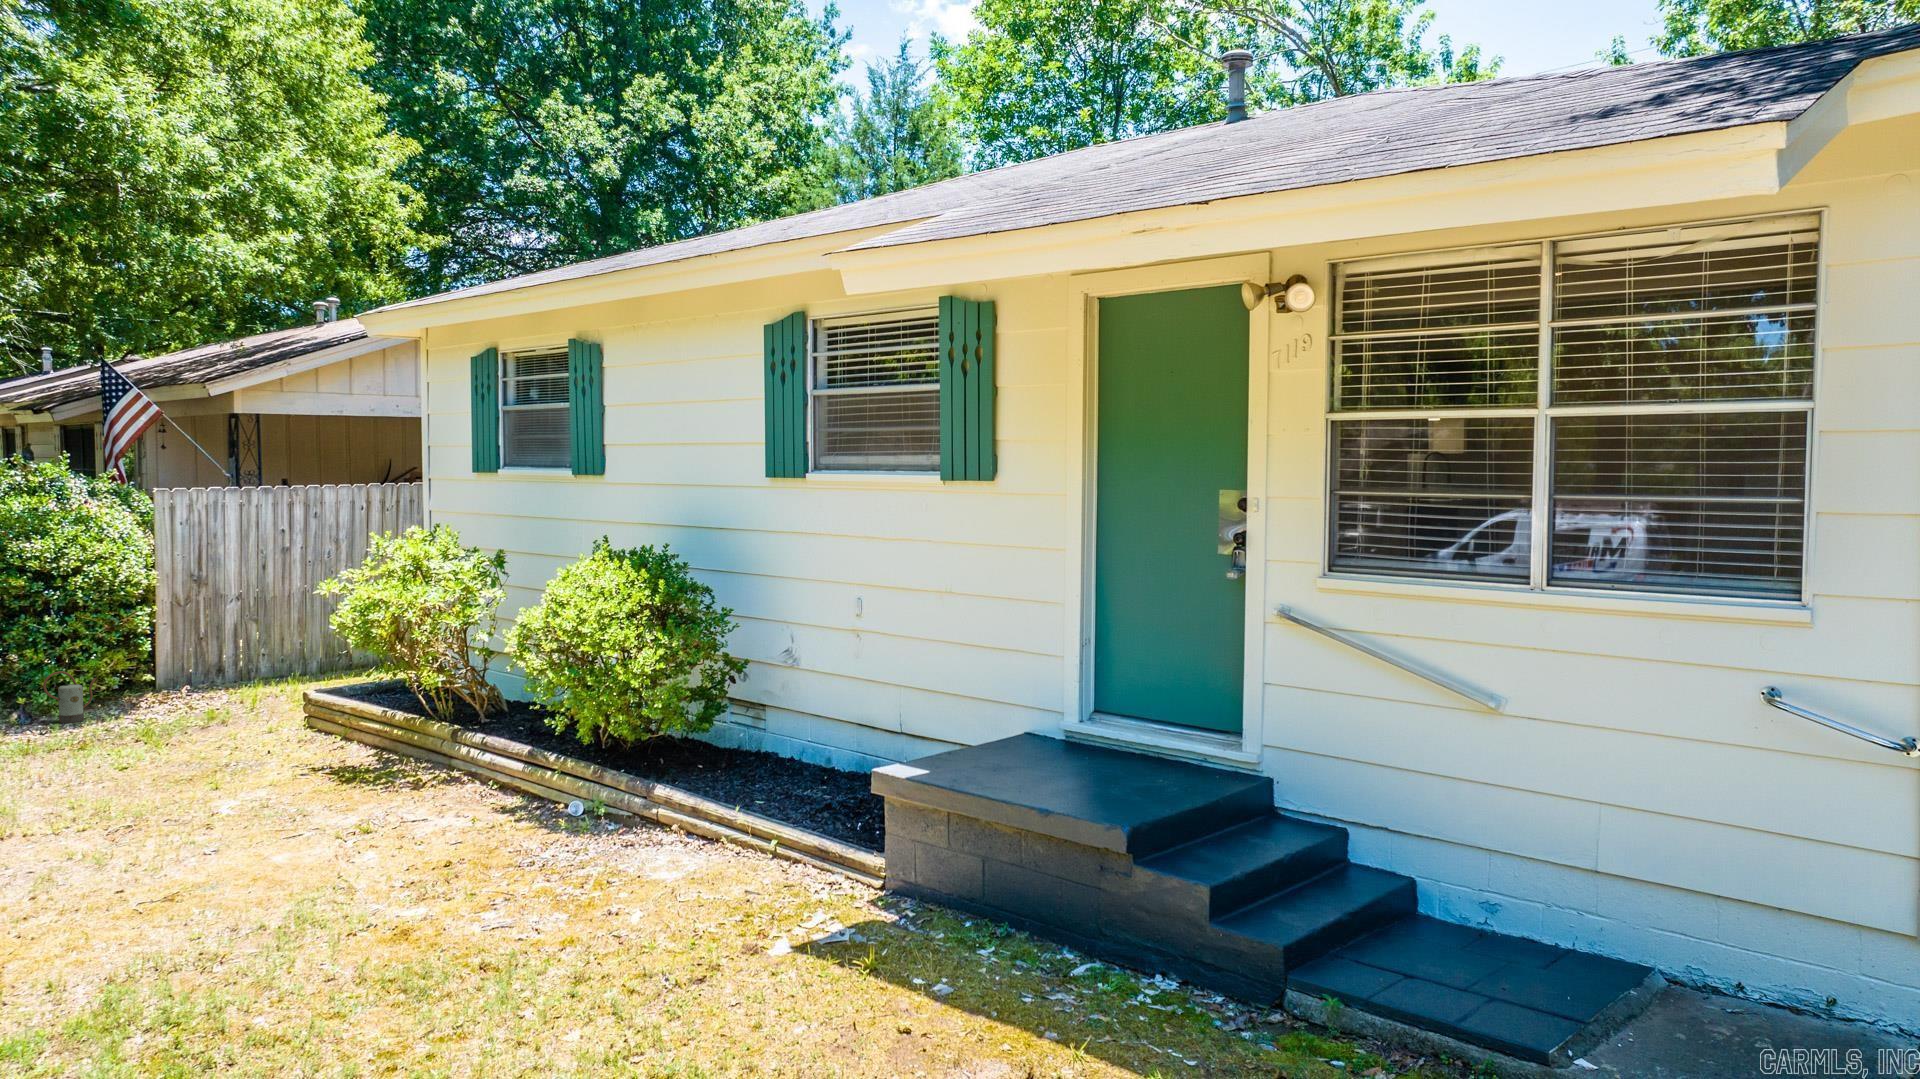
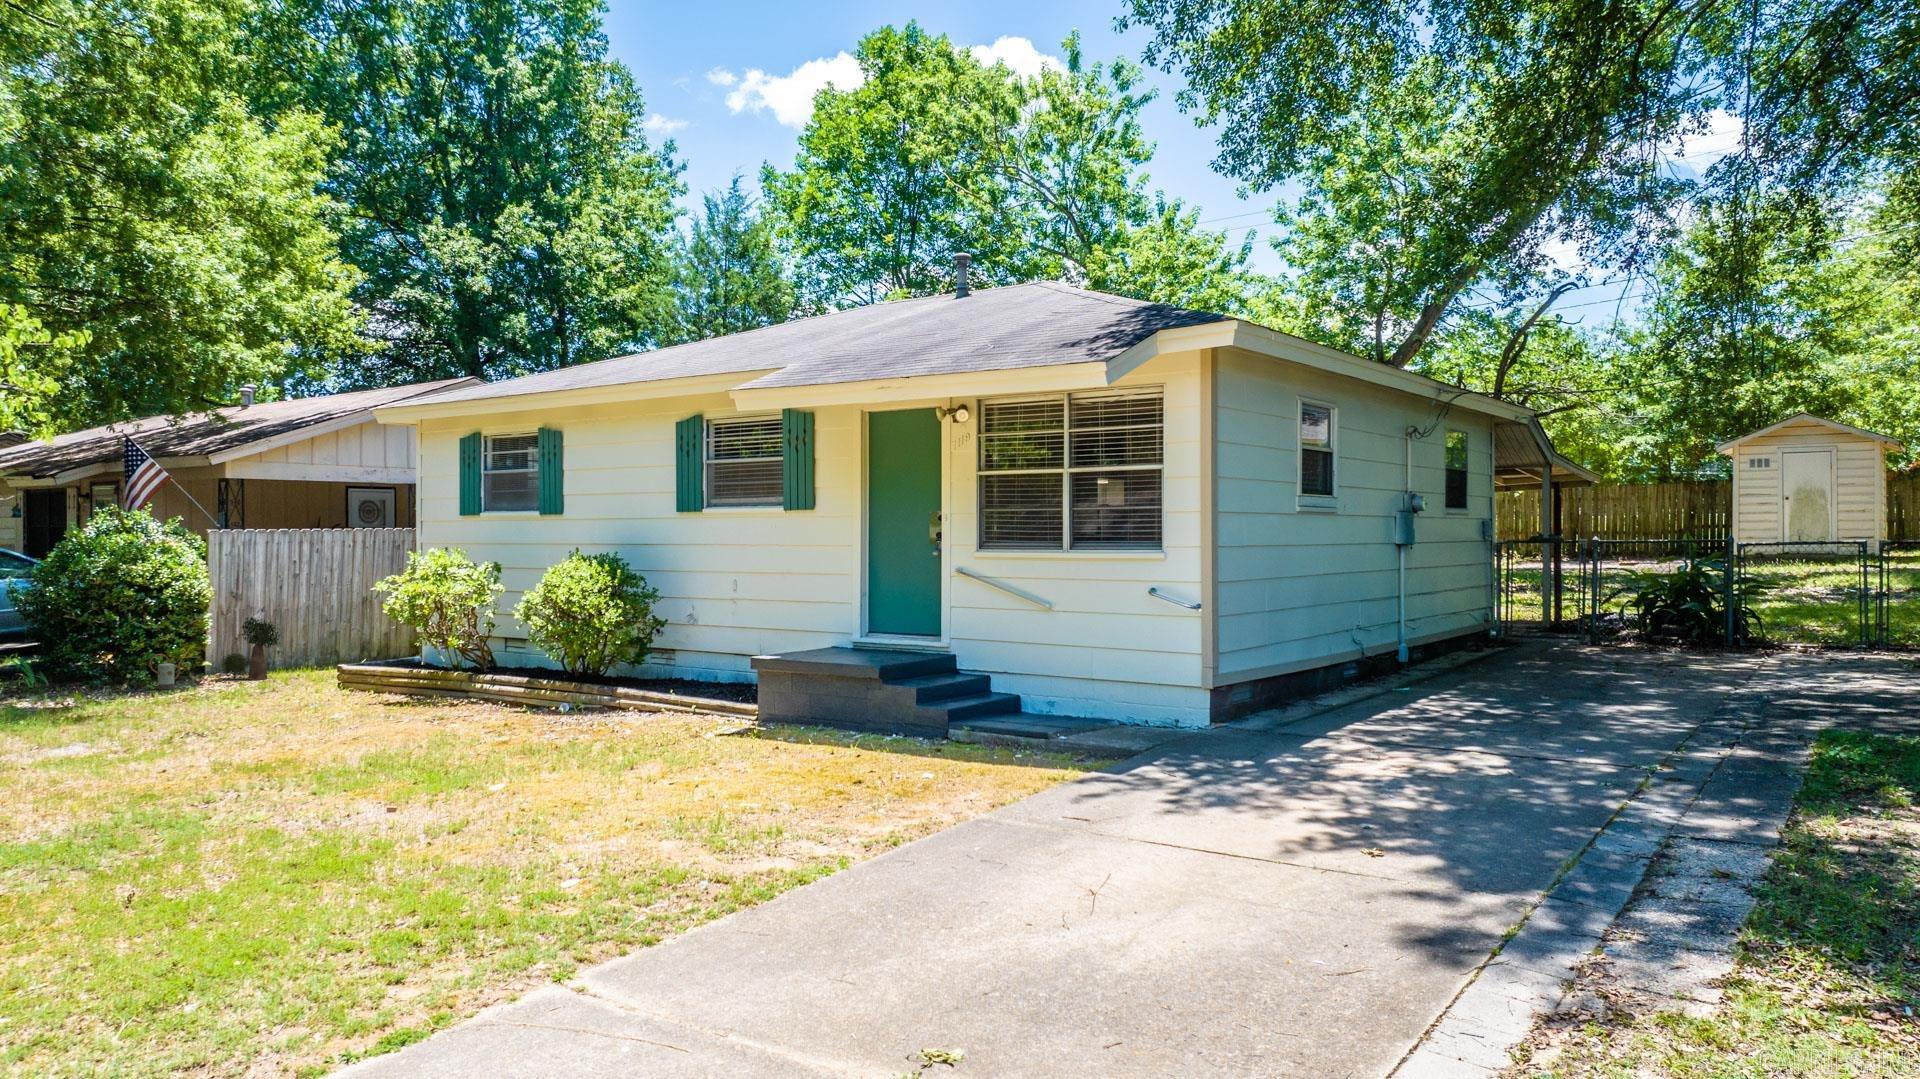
potted plant: none [160,613,243,704] -> present [221,617,280,680]

